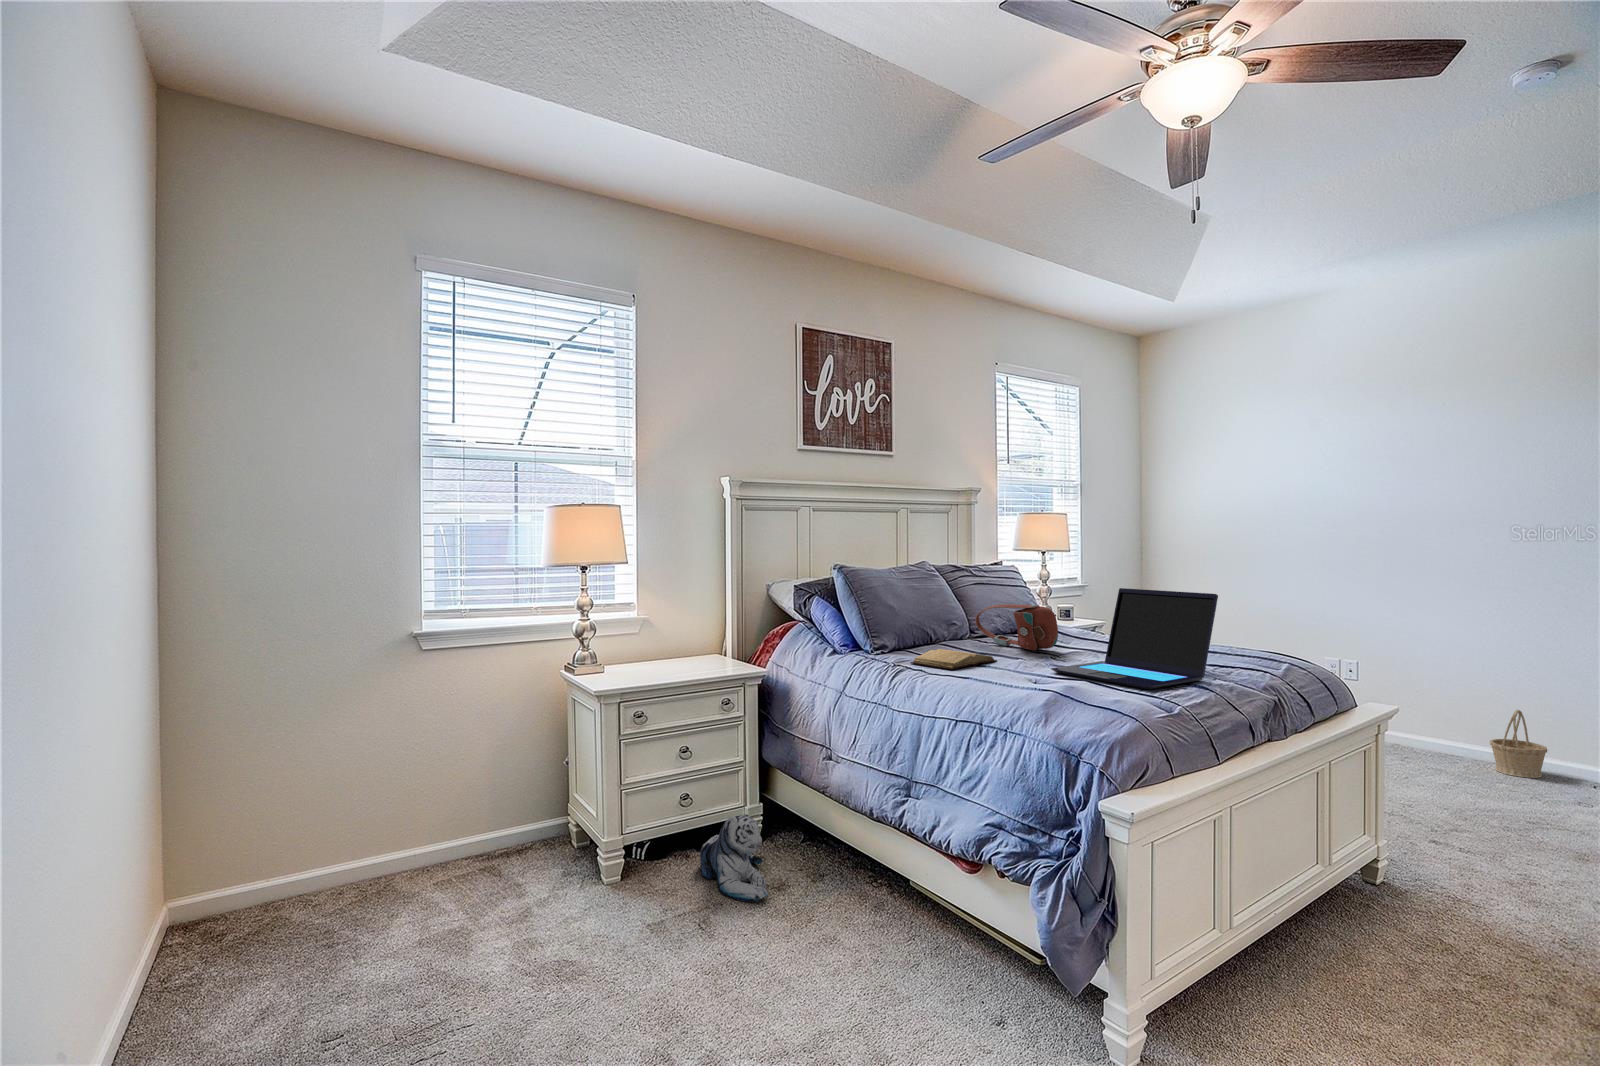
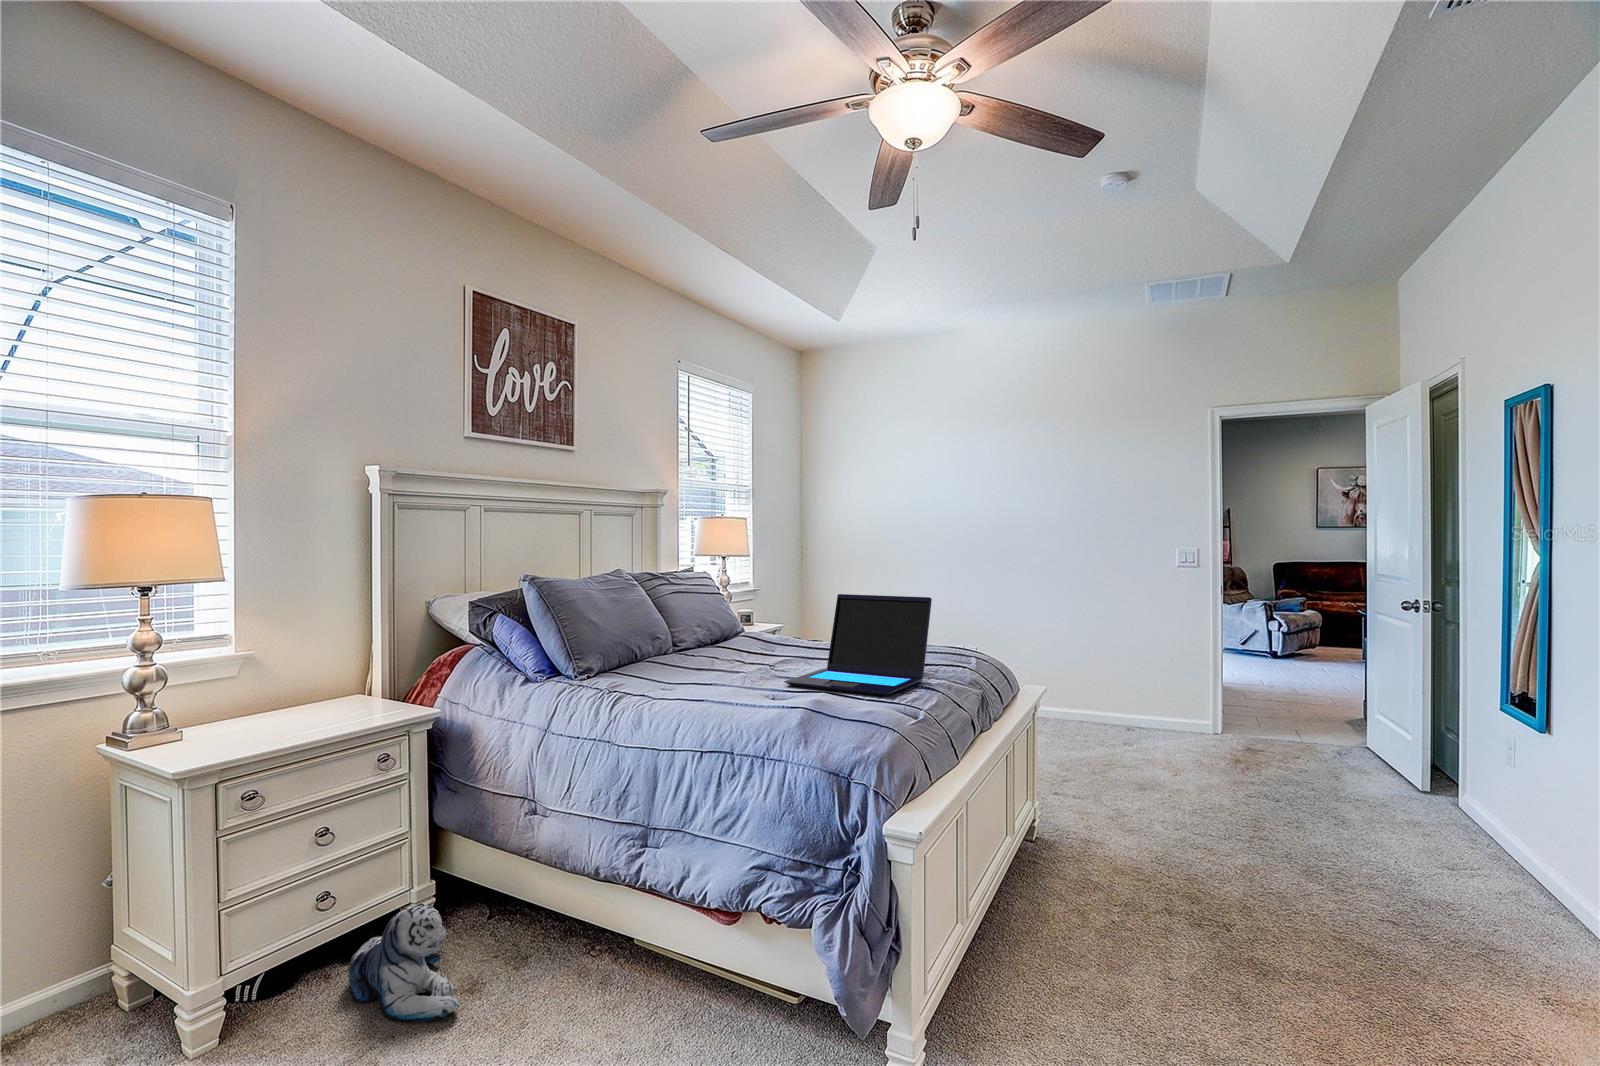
handbag: present [975,604,1058,651] -> none [685,613,773,662]
book: present [910,649,997,670] -> none [630,669,722,692]
basket: present [1490,710,1547,778] -> none [1066,678,1102,730]

